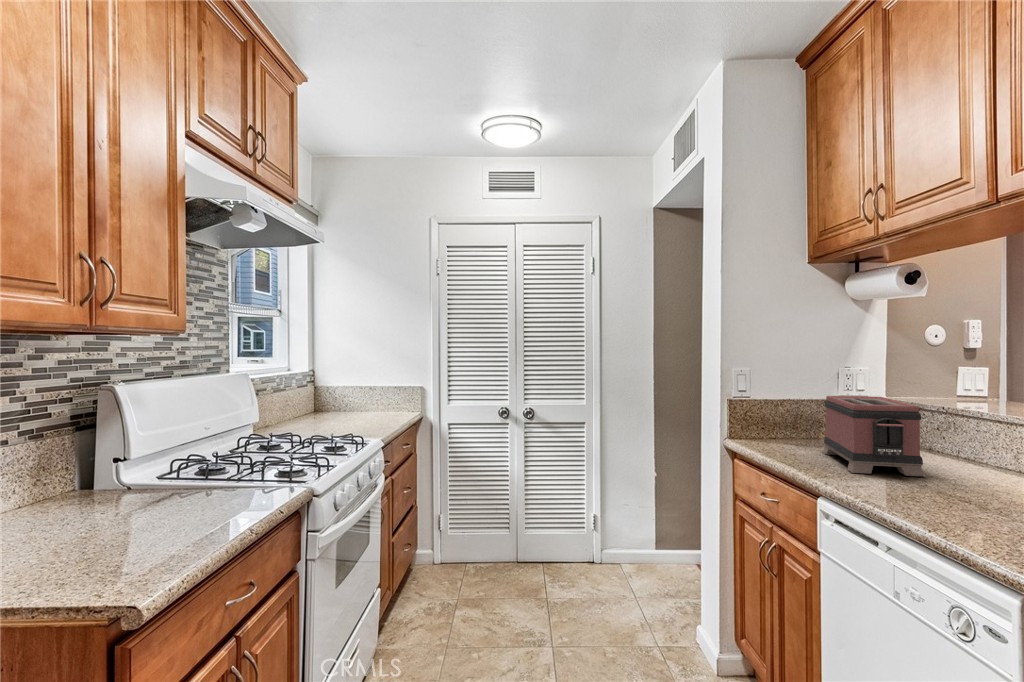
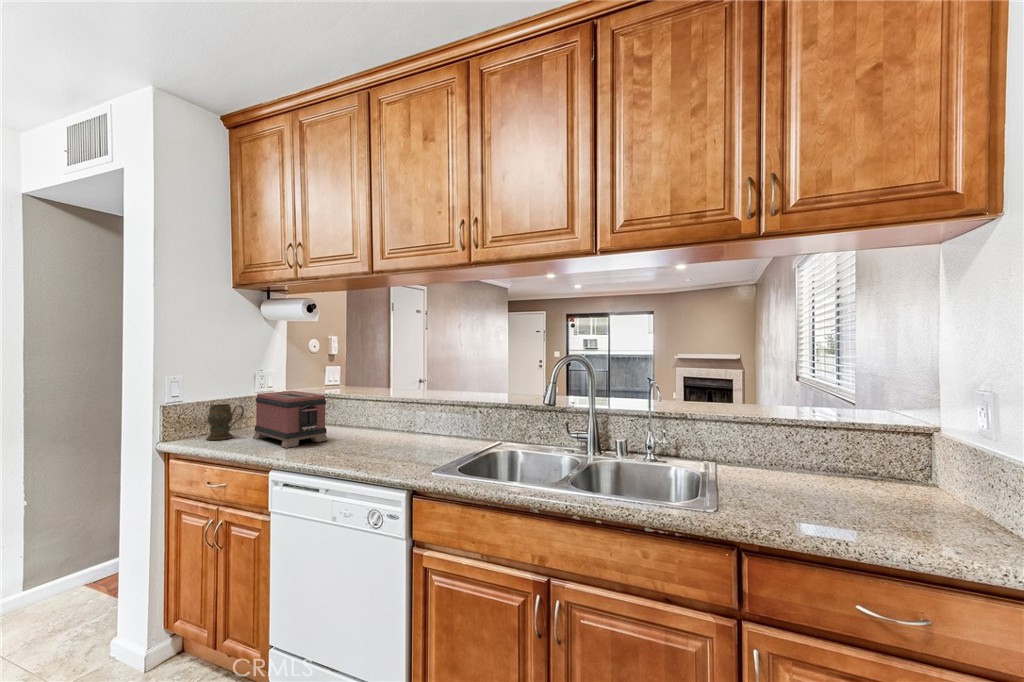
mug: none [771,405,812,447] -> present [207,404,244,440]

